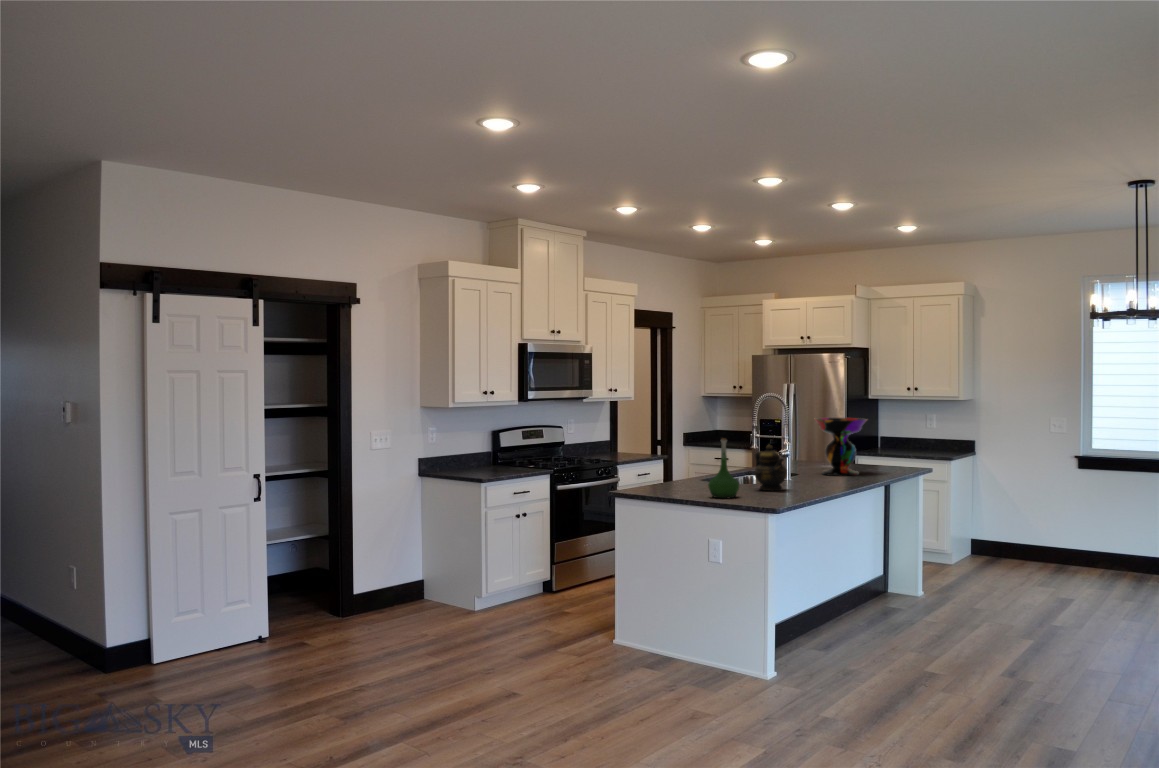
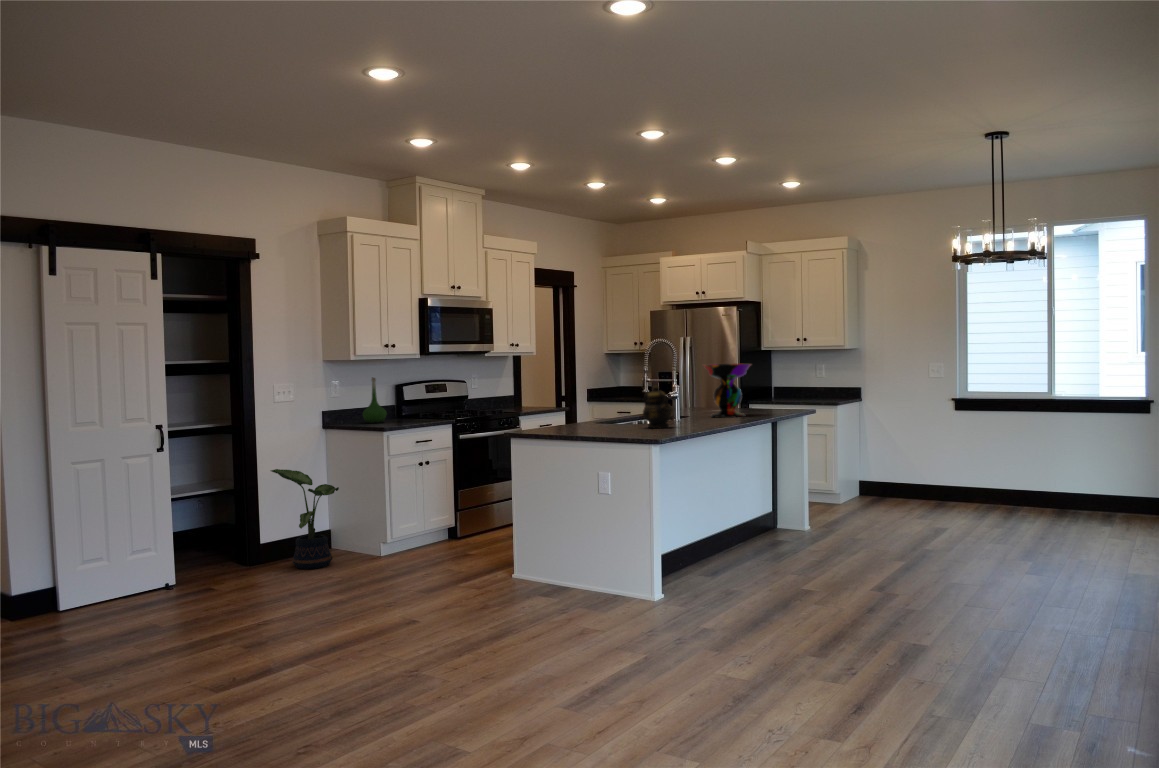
vase: present [708,438,739,498] -> present [363,377,387,423]
potted plant: none [365,518,434,623] -> present [271,469,339,569]

